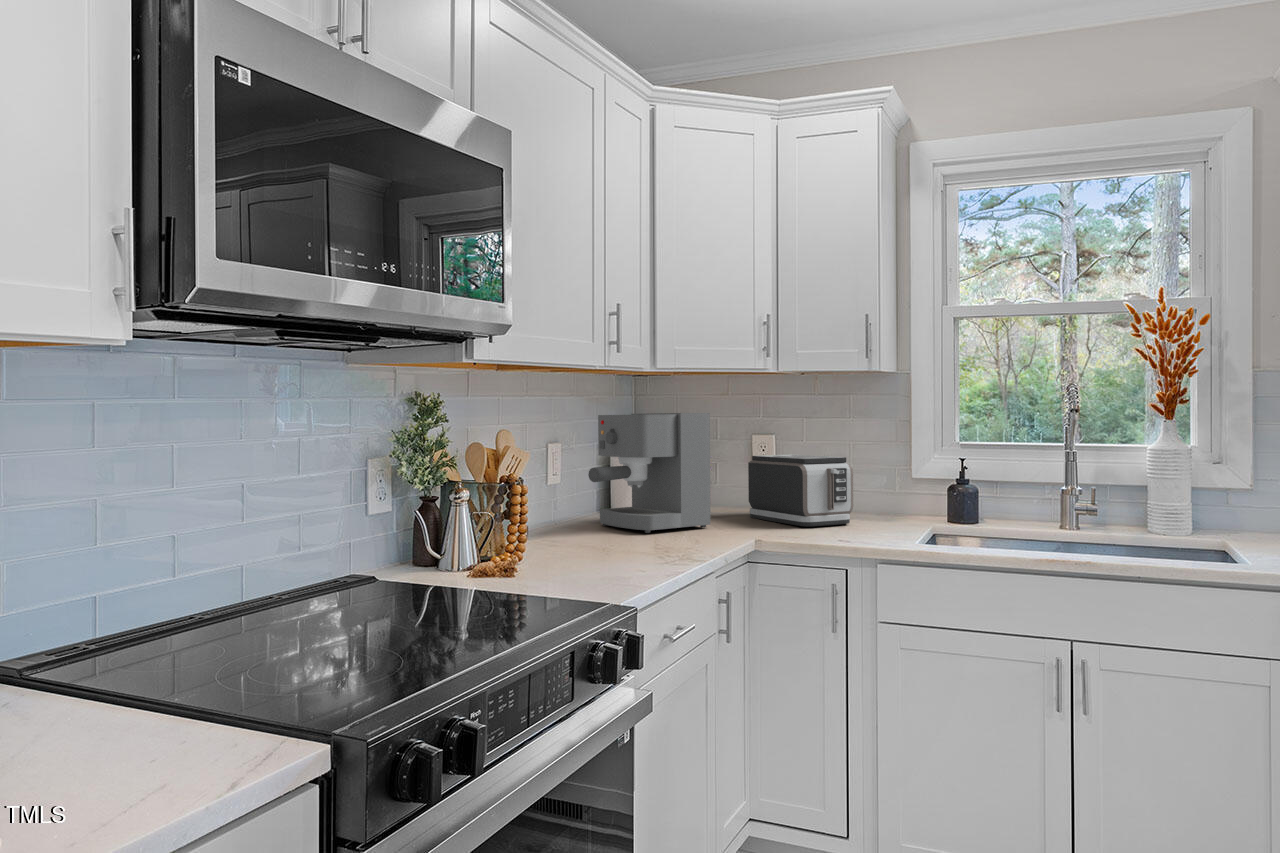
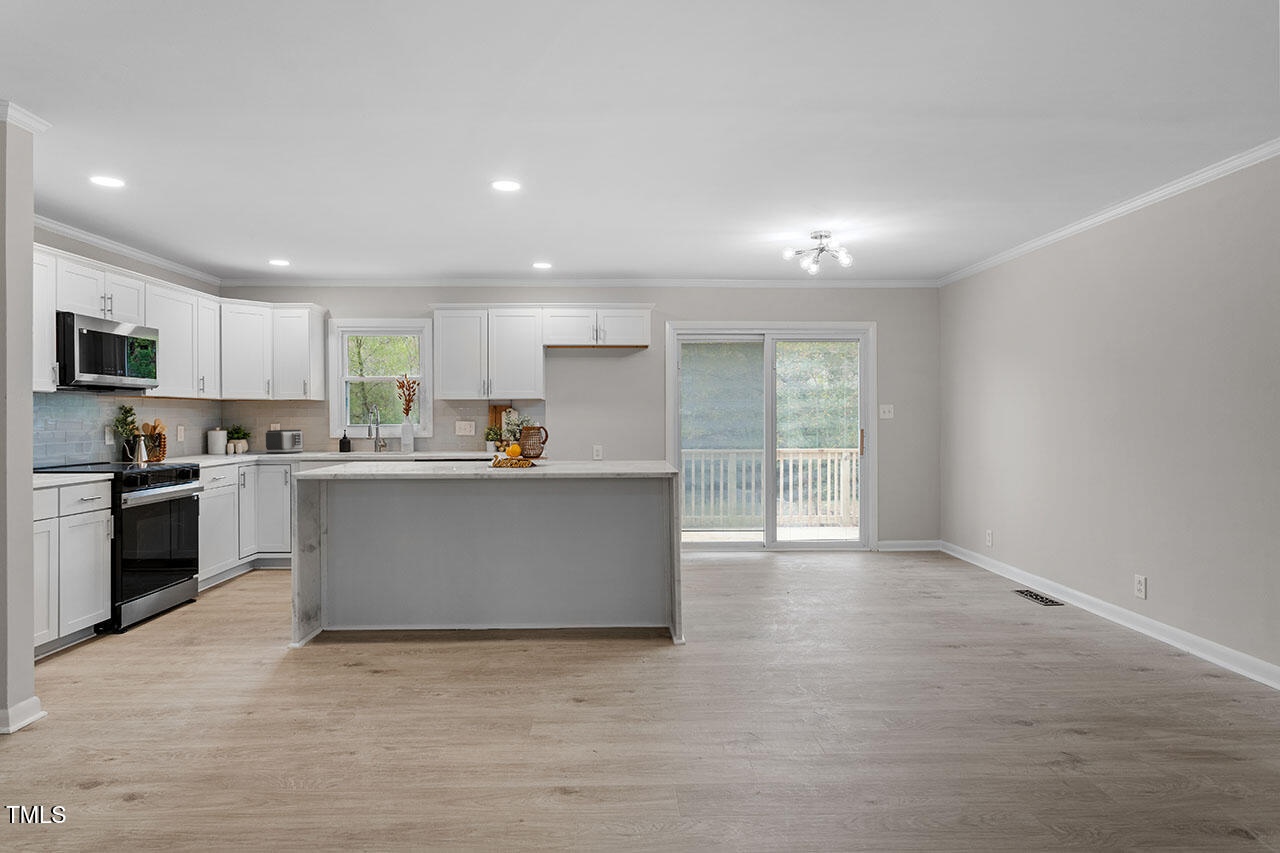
coffee maker: present [588,413,710,533] -> none [193,414,245,456]

